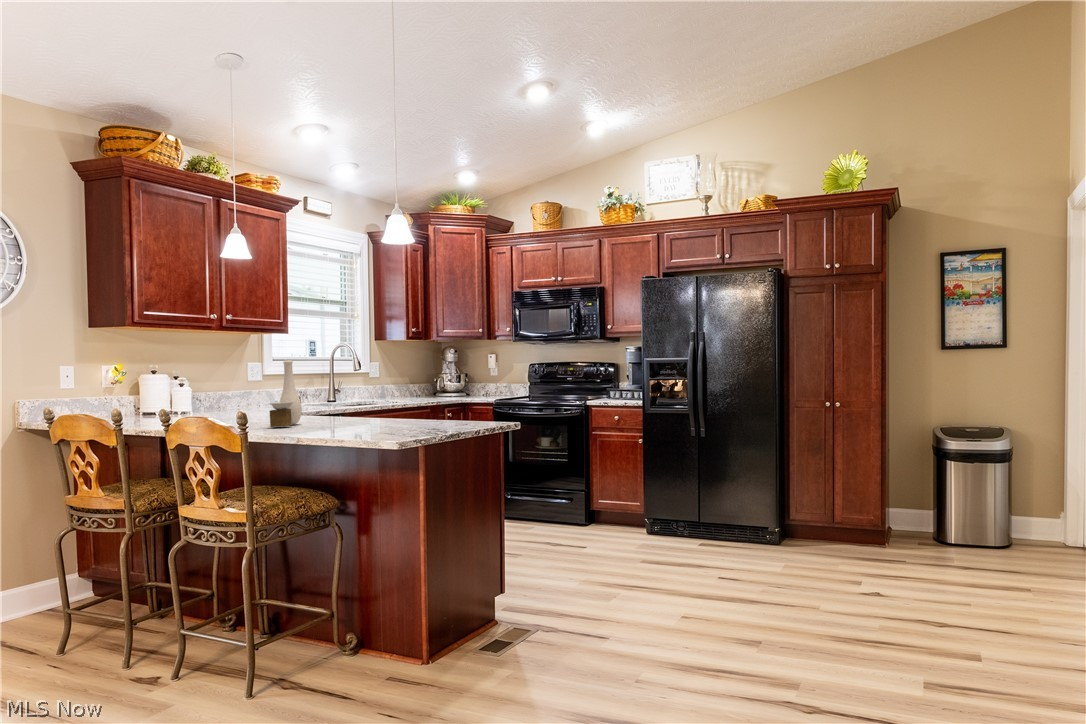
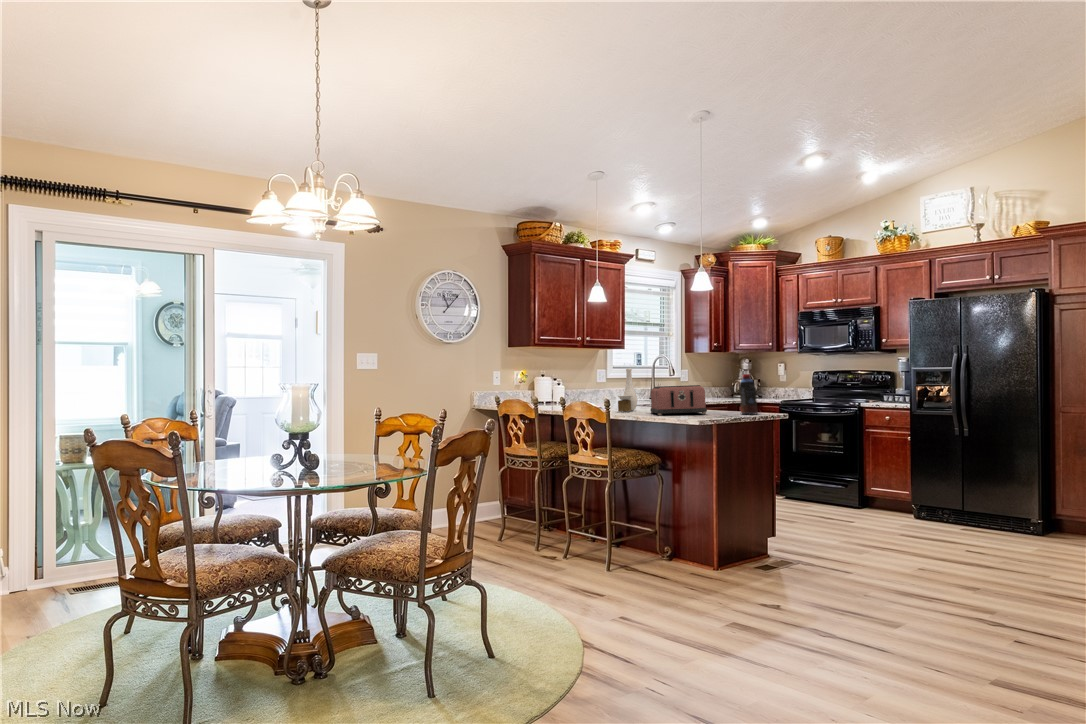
bottle: none [453,367,481,426] -> present [739,374,758,414]
toaster: none [321,385,408,433] -> present [651,385,707,415]

